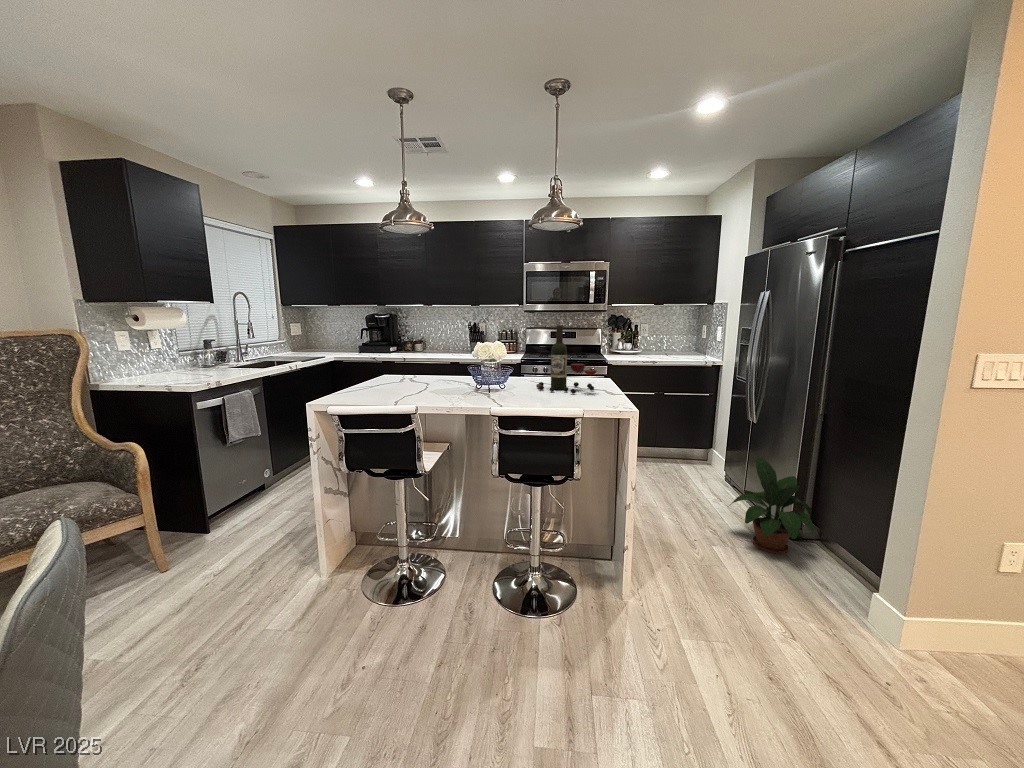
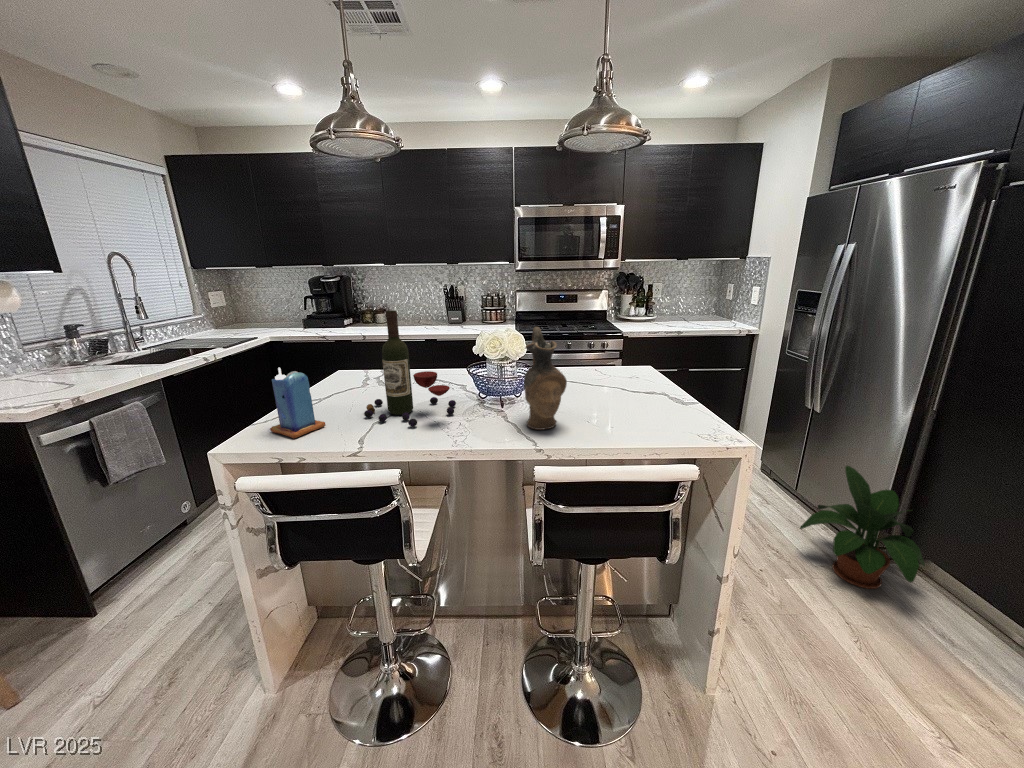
wine bottle: present [536,326,597,394] -> present [364,311,456,427]
ceramic pitcher: none [498,336,524,400] -> present [524,327,567,430]
candle: none [343,356,375,398] -> present [270,368,325,438]

